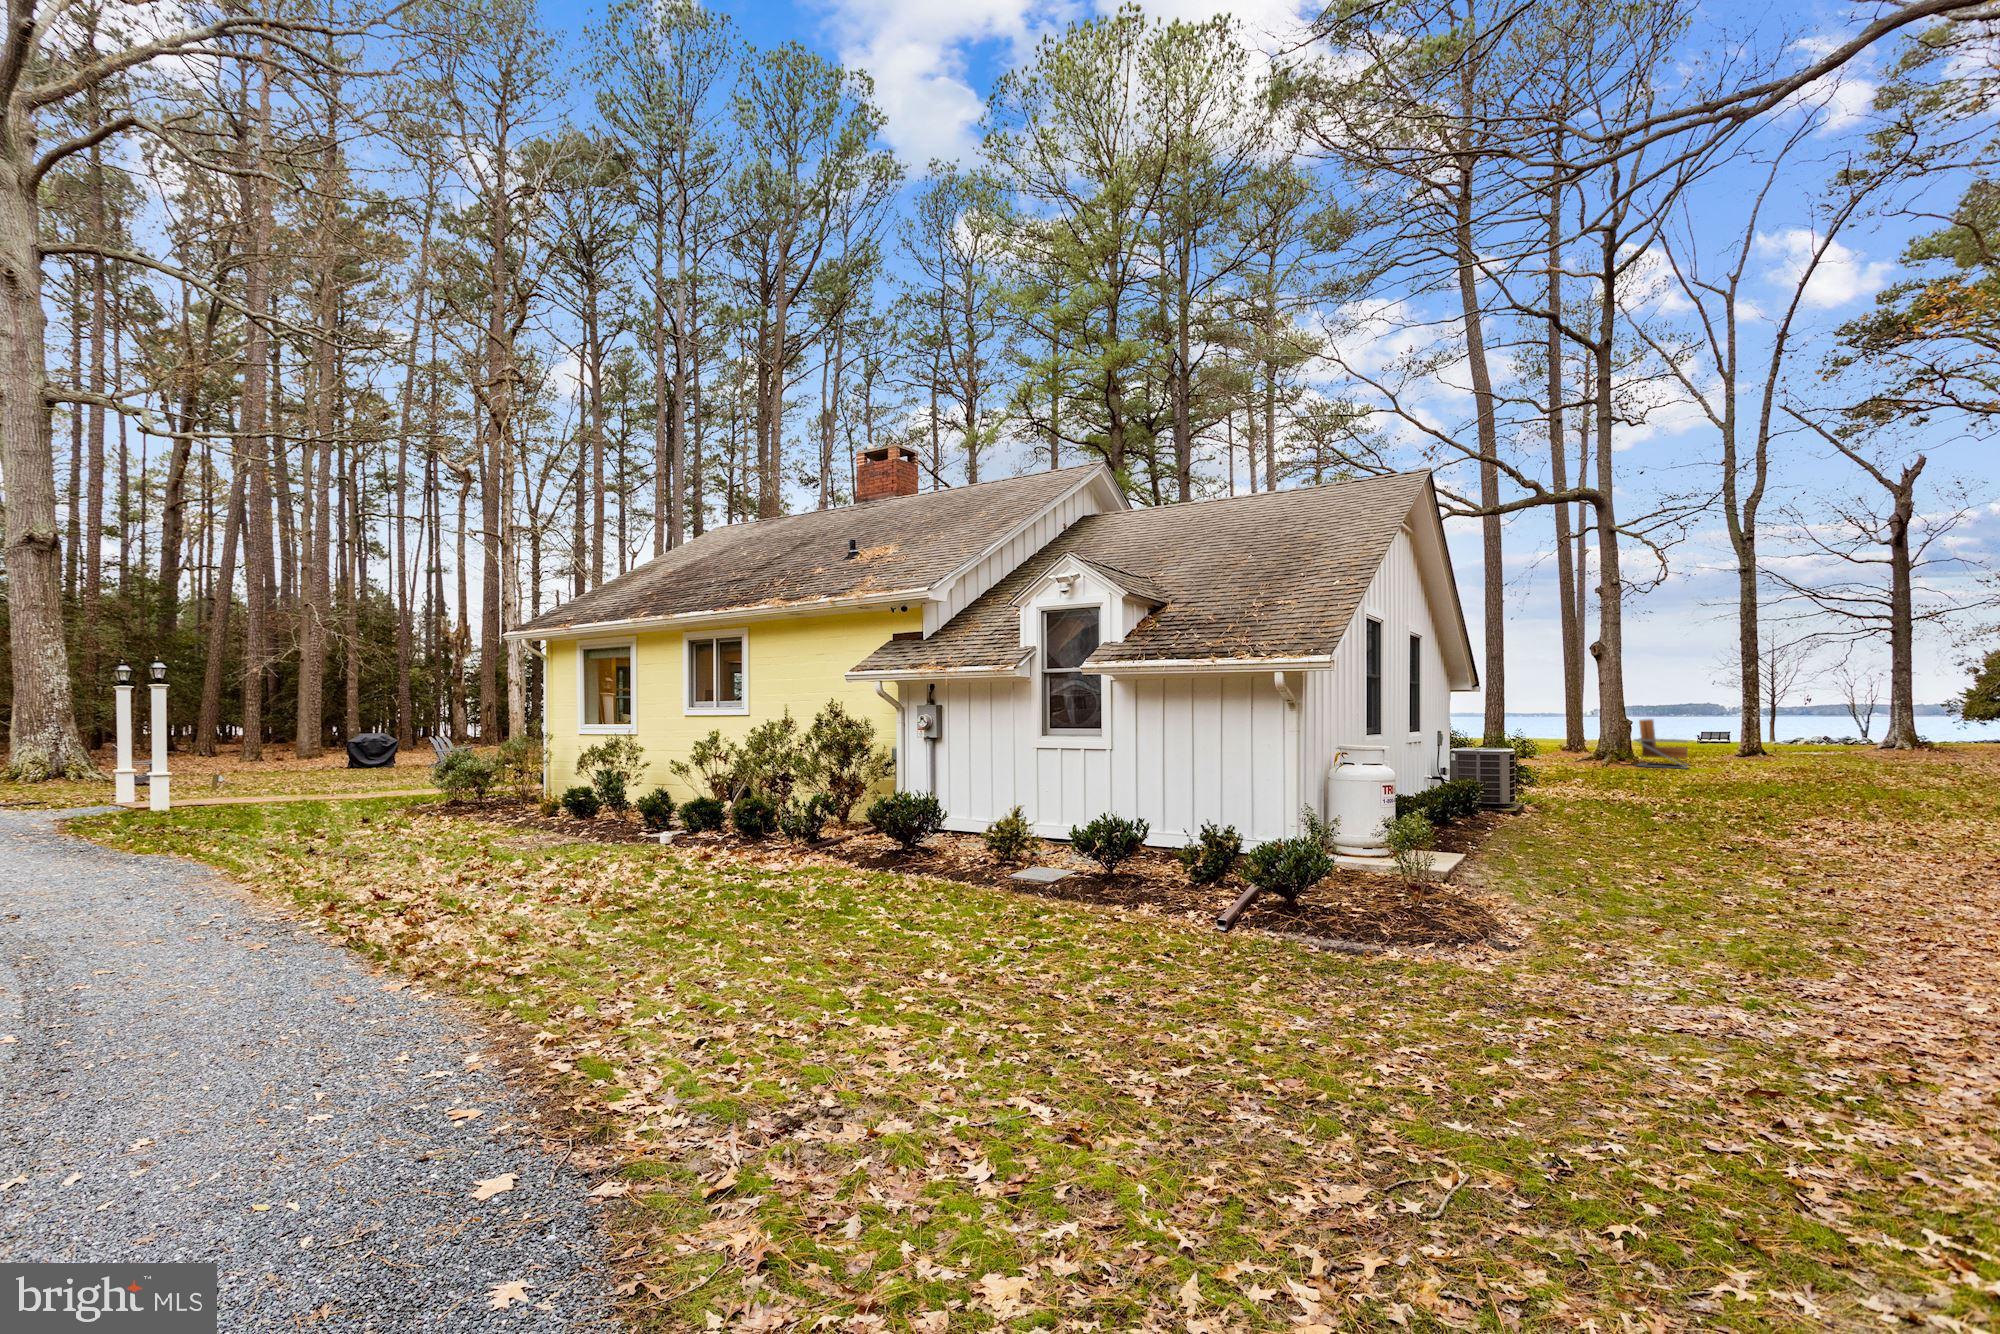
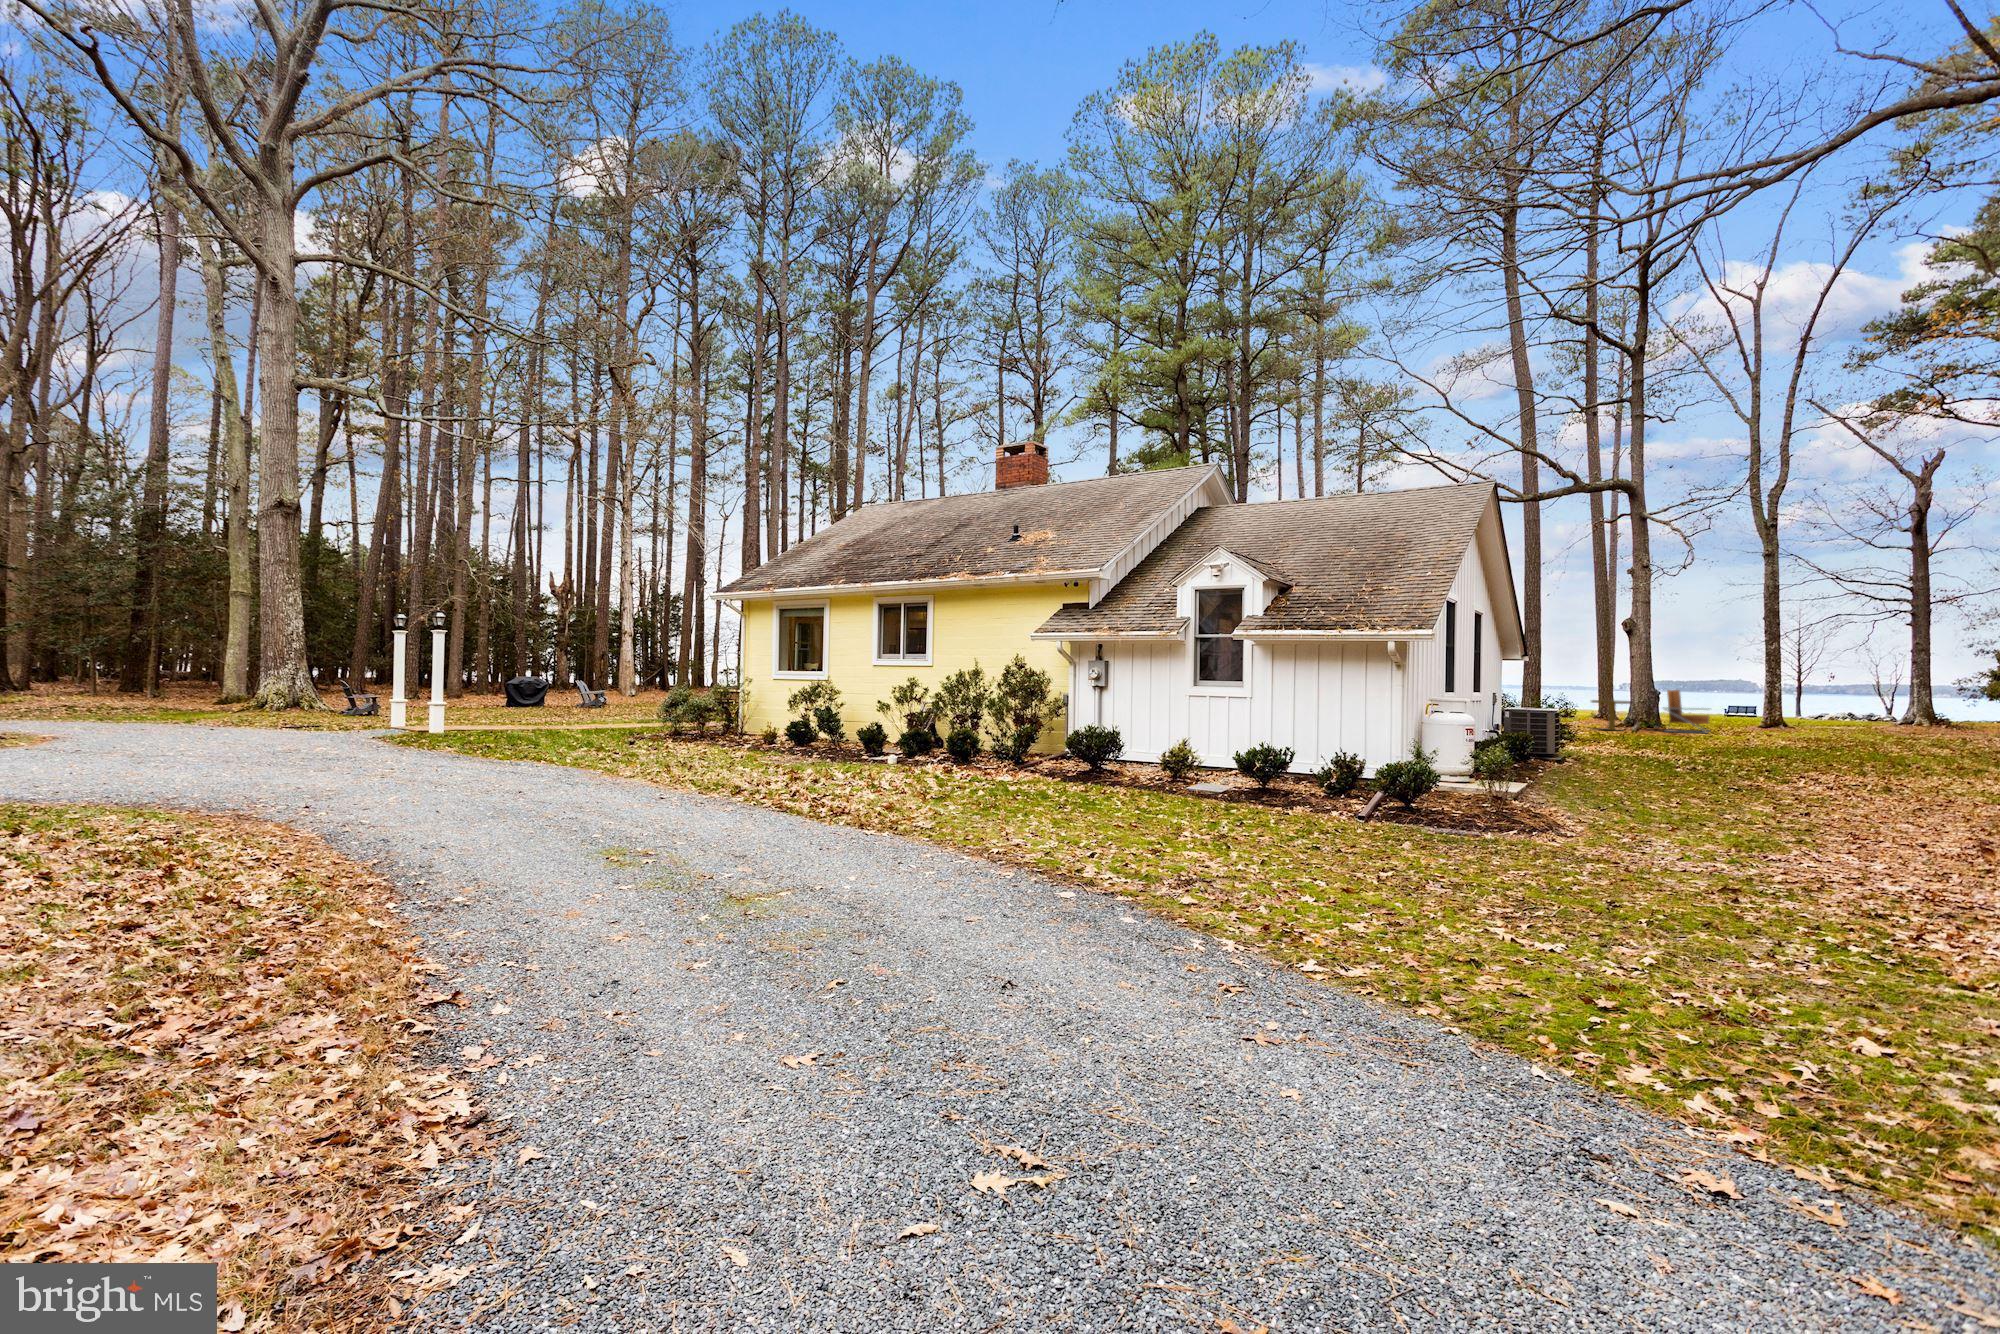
side table: none [1553,730,1602,764] -> present [1591,700,1634,731]

